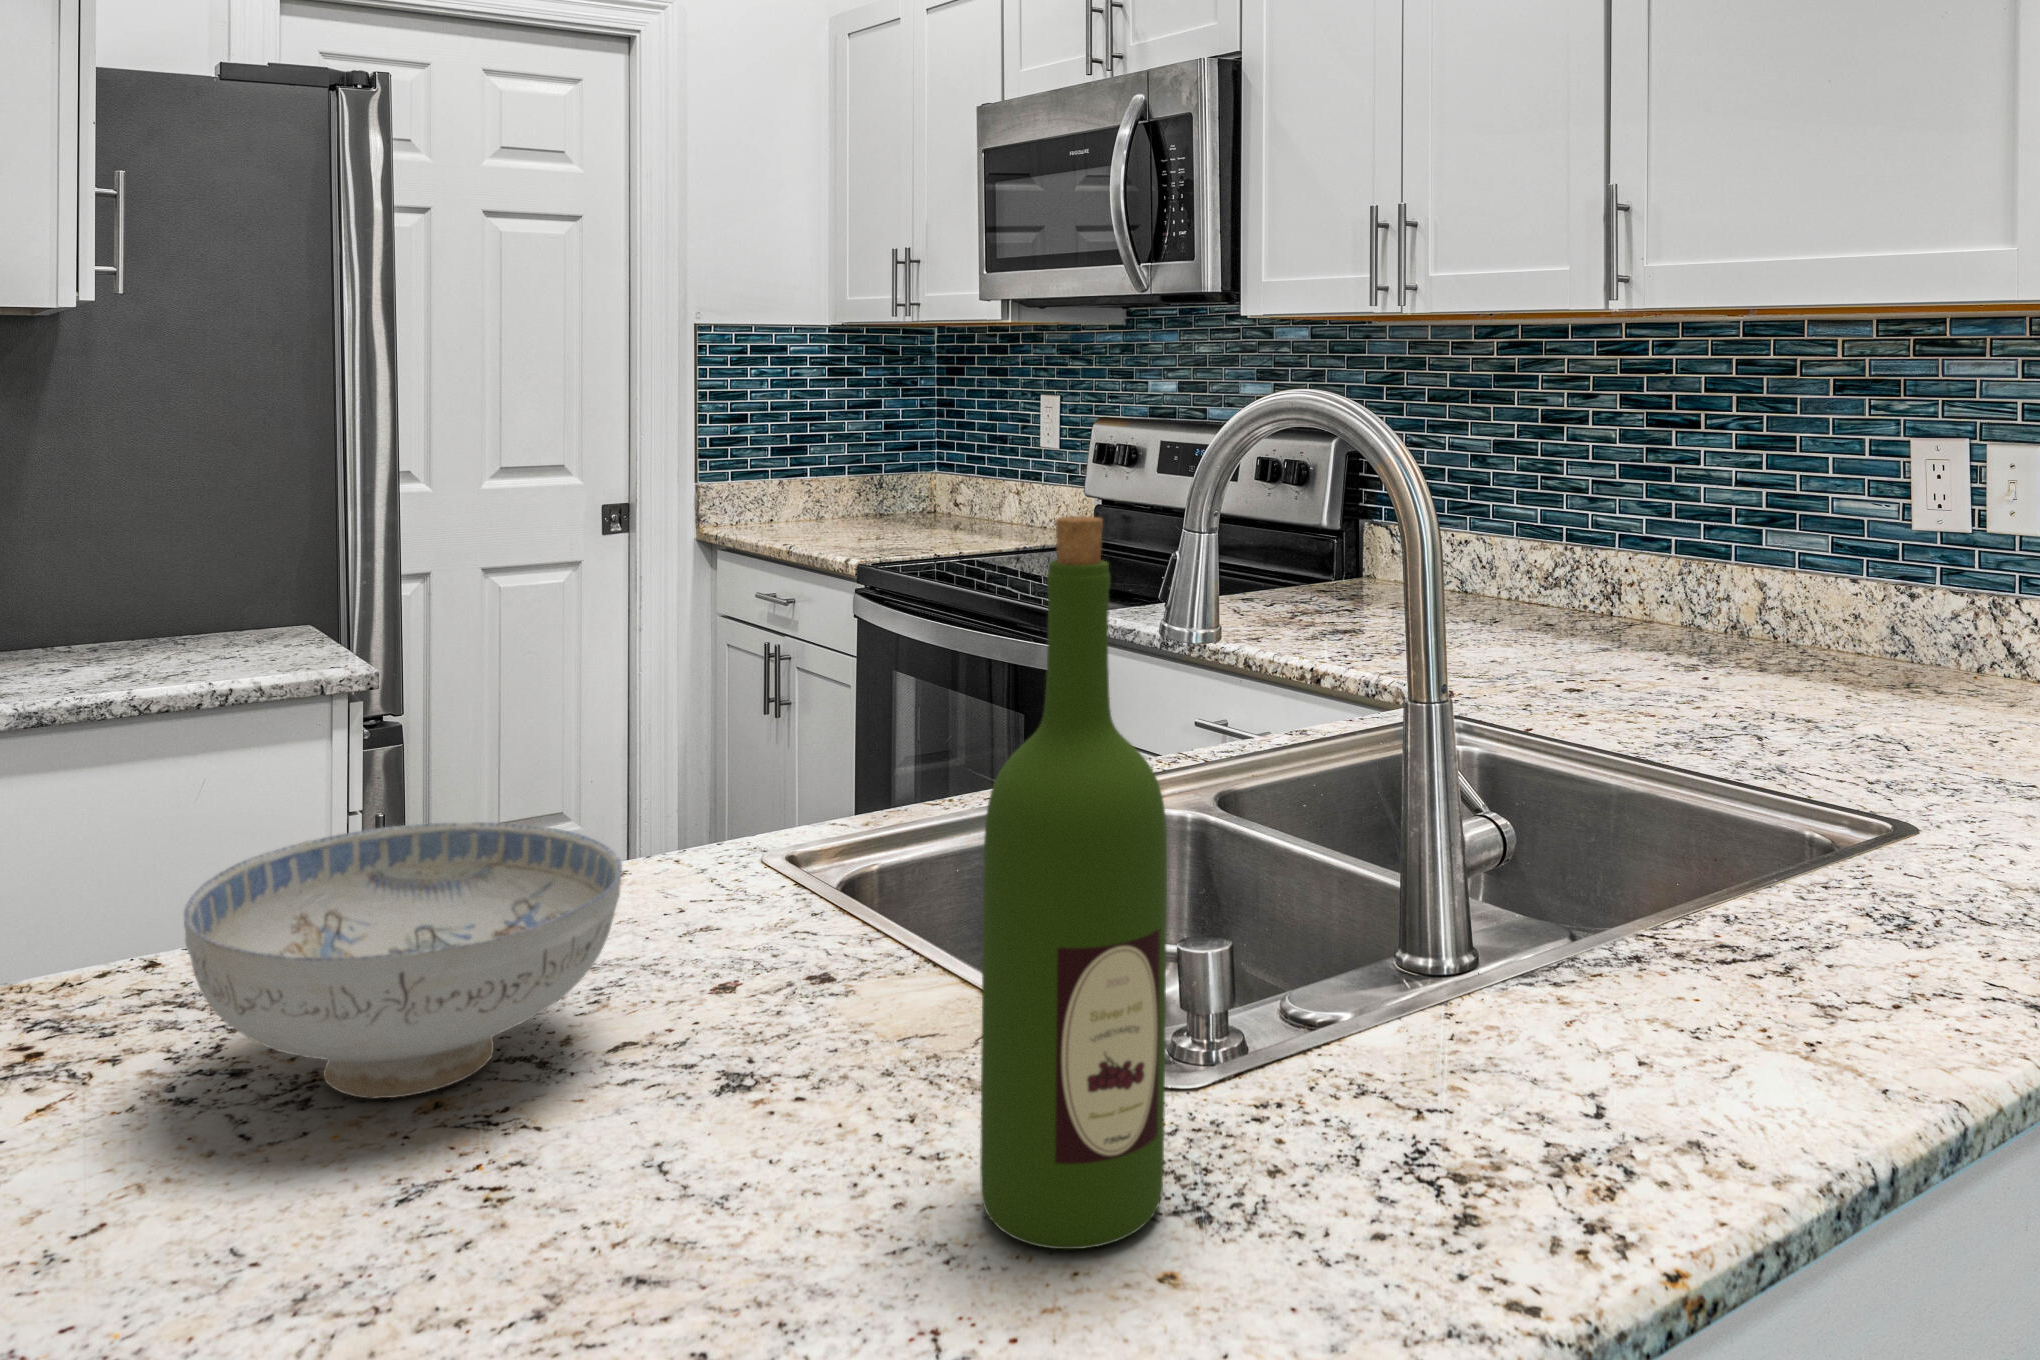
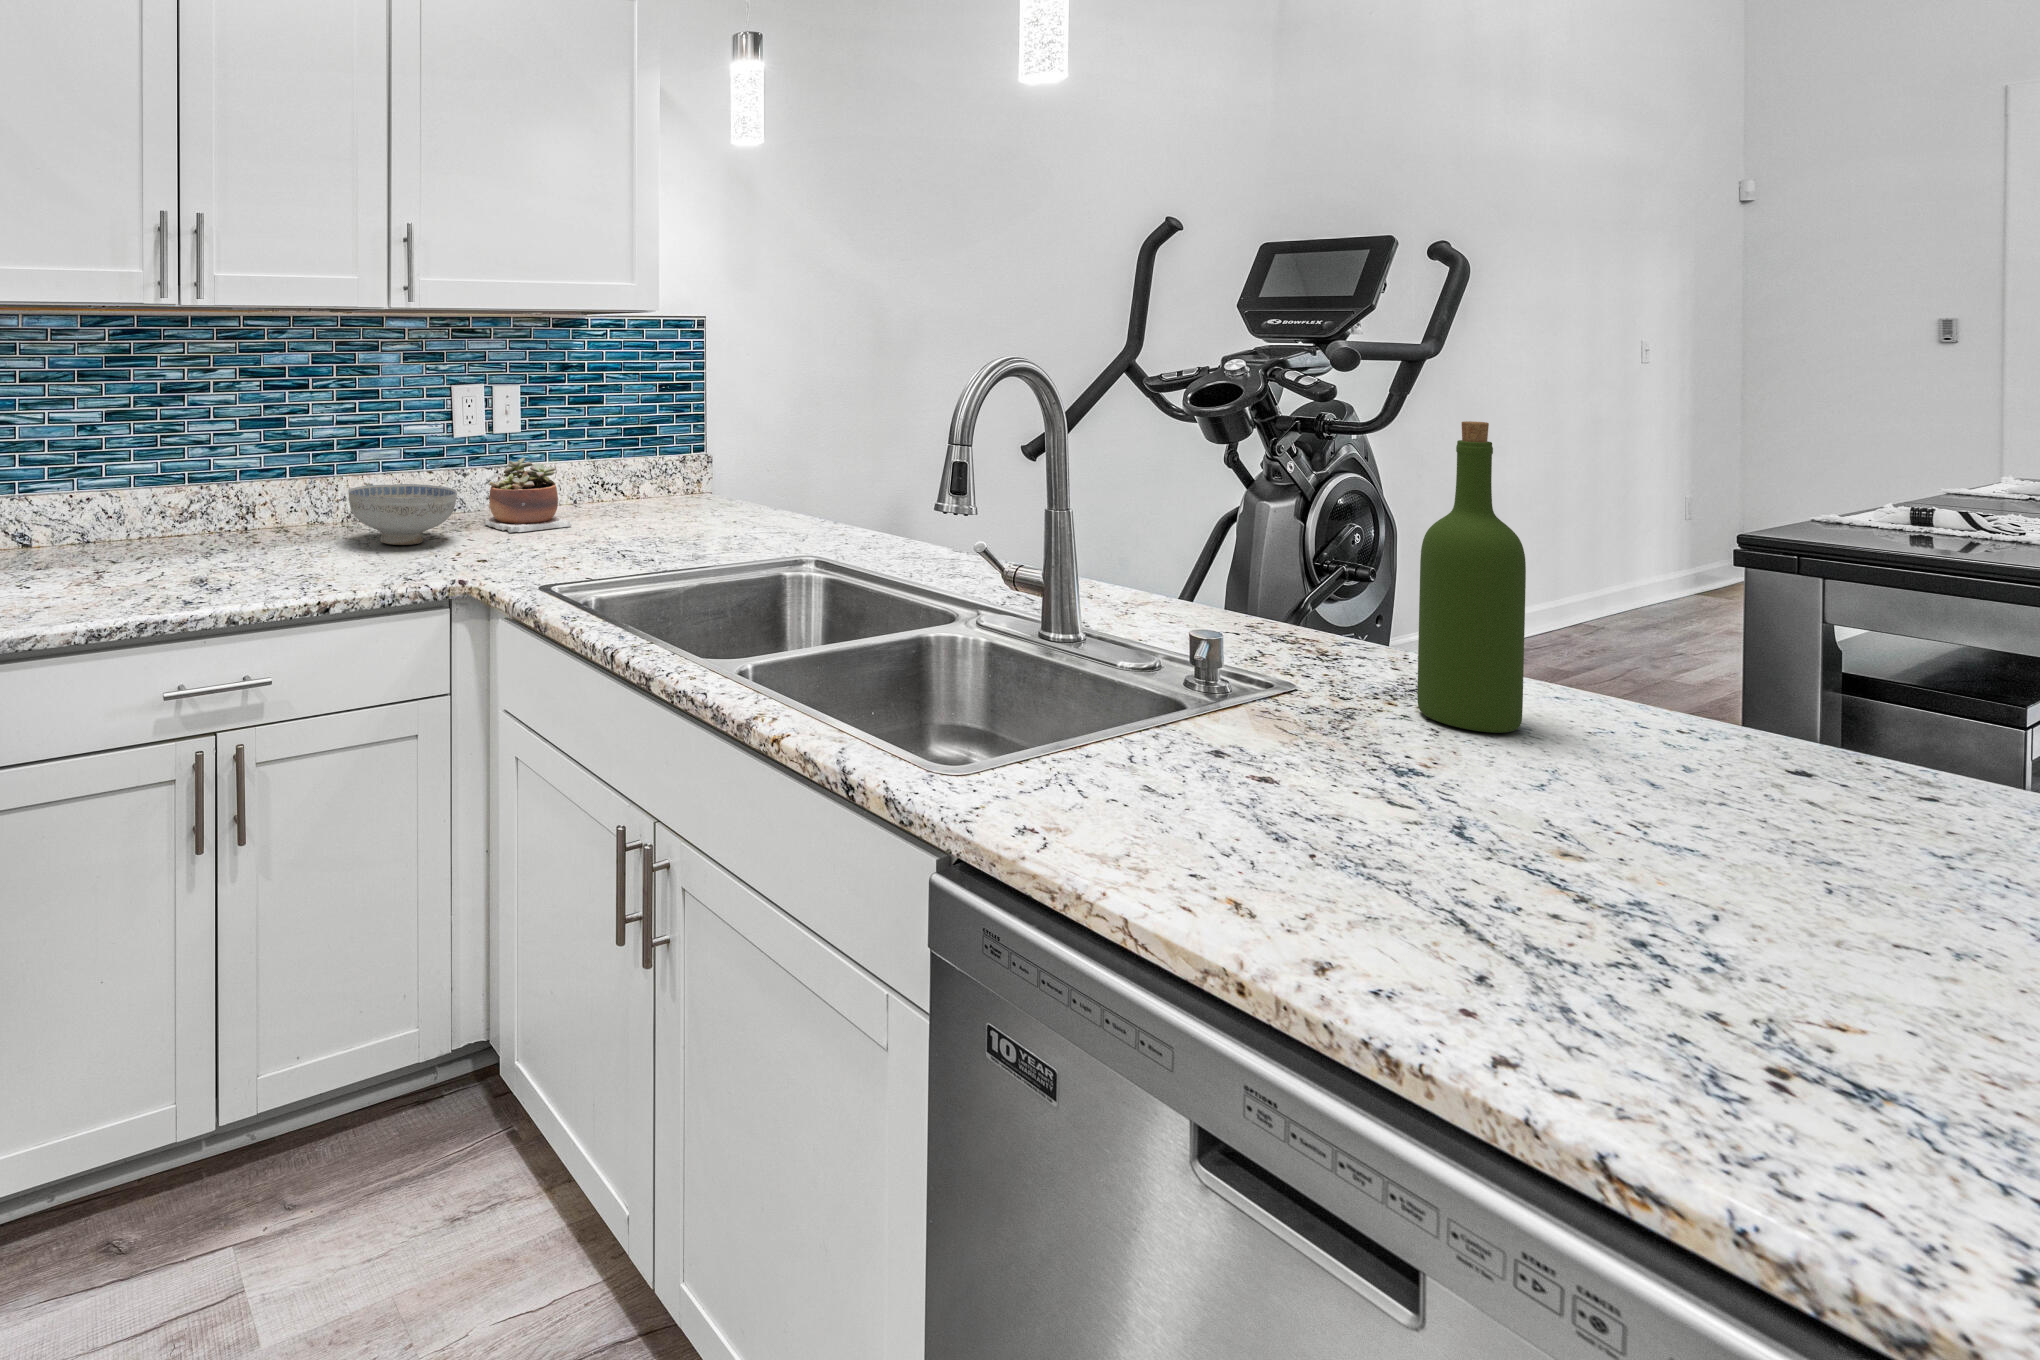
succulent plant: none [1795,573,1974,703] -> present [481,458,572,533]
ceramic bowl: present [184,822,622,1099] -> present [348,484,457,545]

